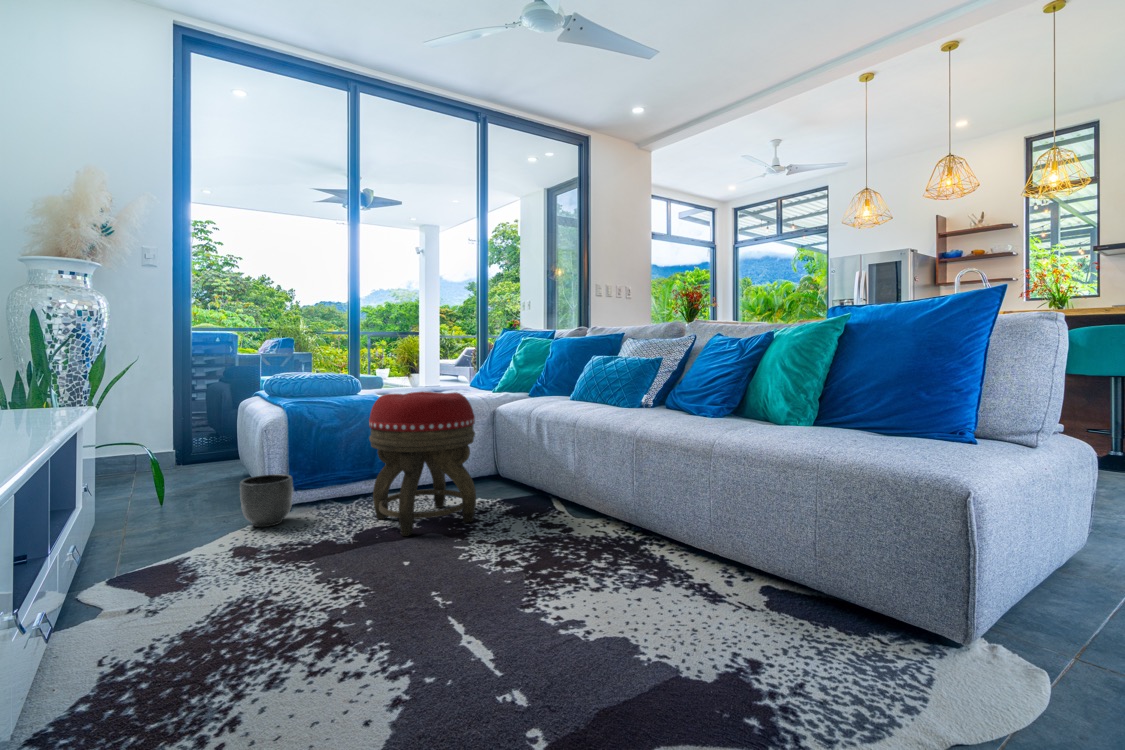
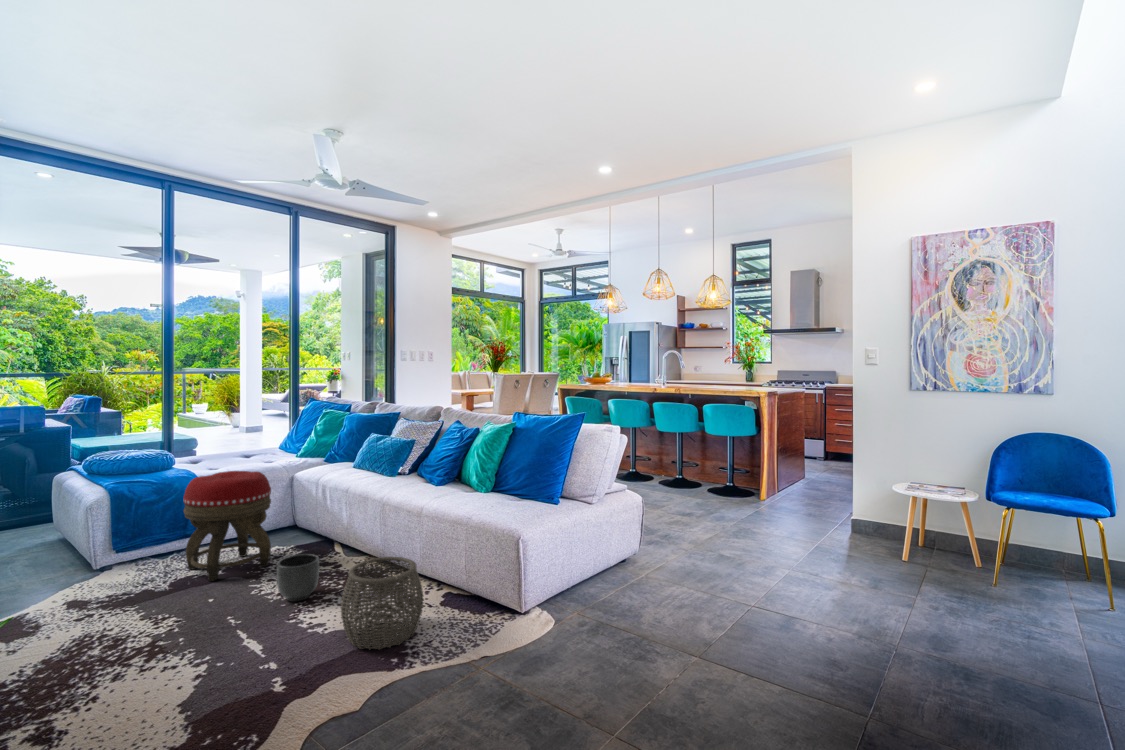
planter: present [240,474,293,527] -> present [277,554,319,601]
woven basket: none [625,515,783,694] -> present [340,557,424,650]

